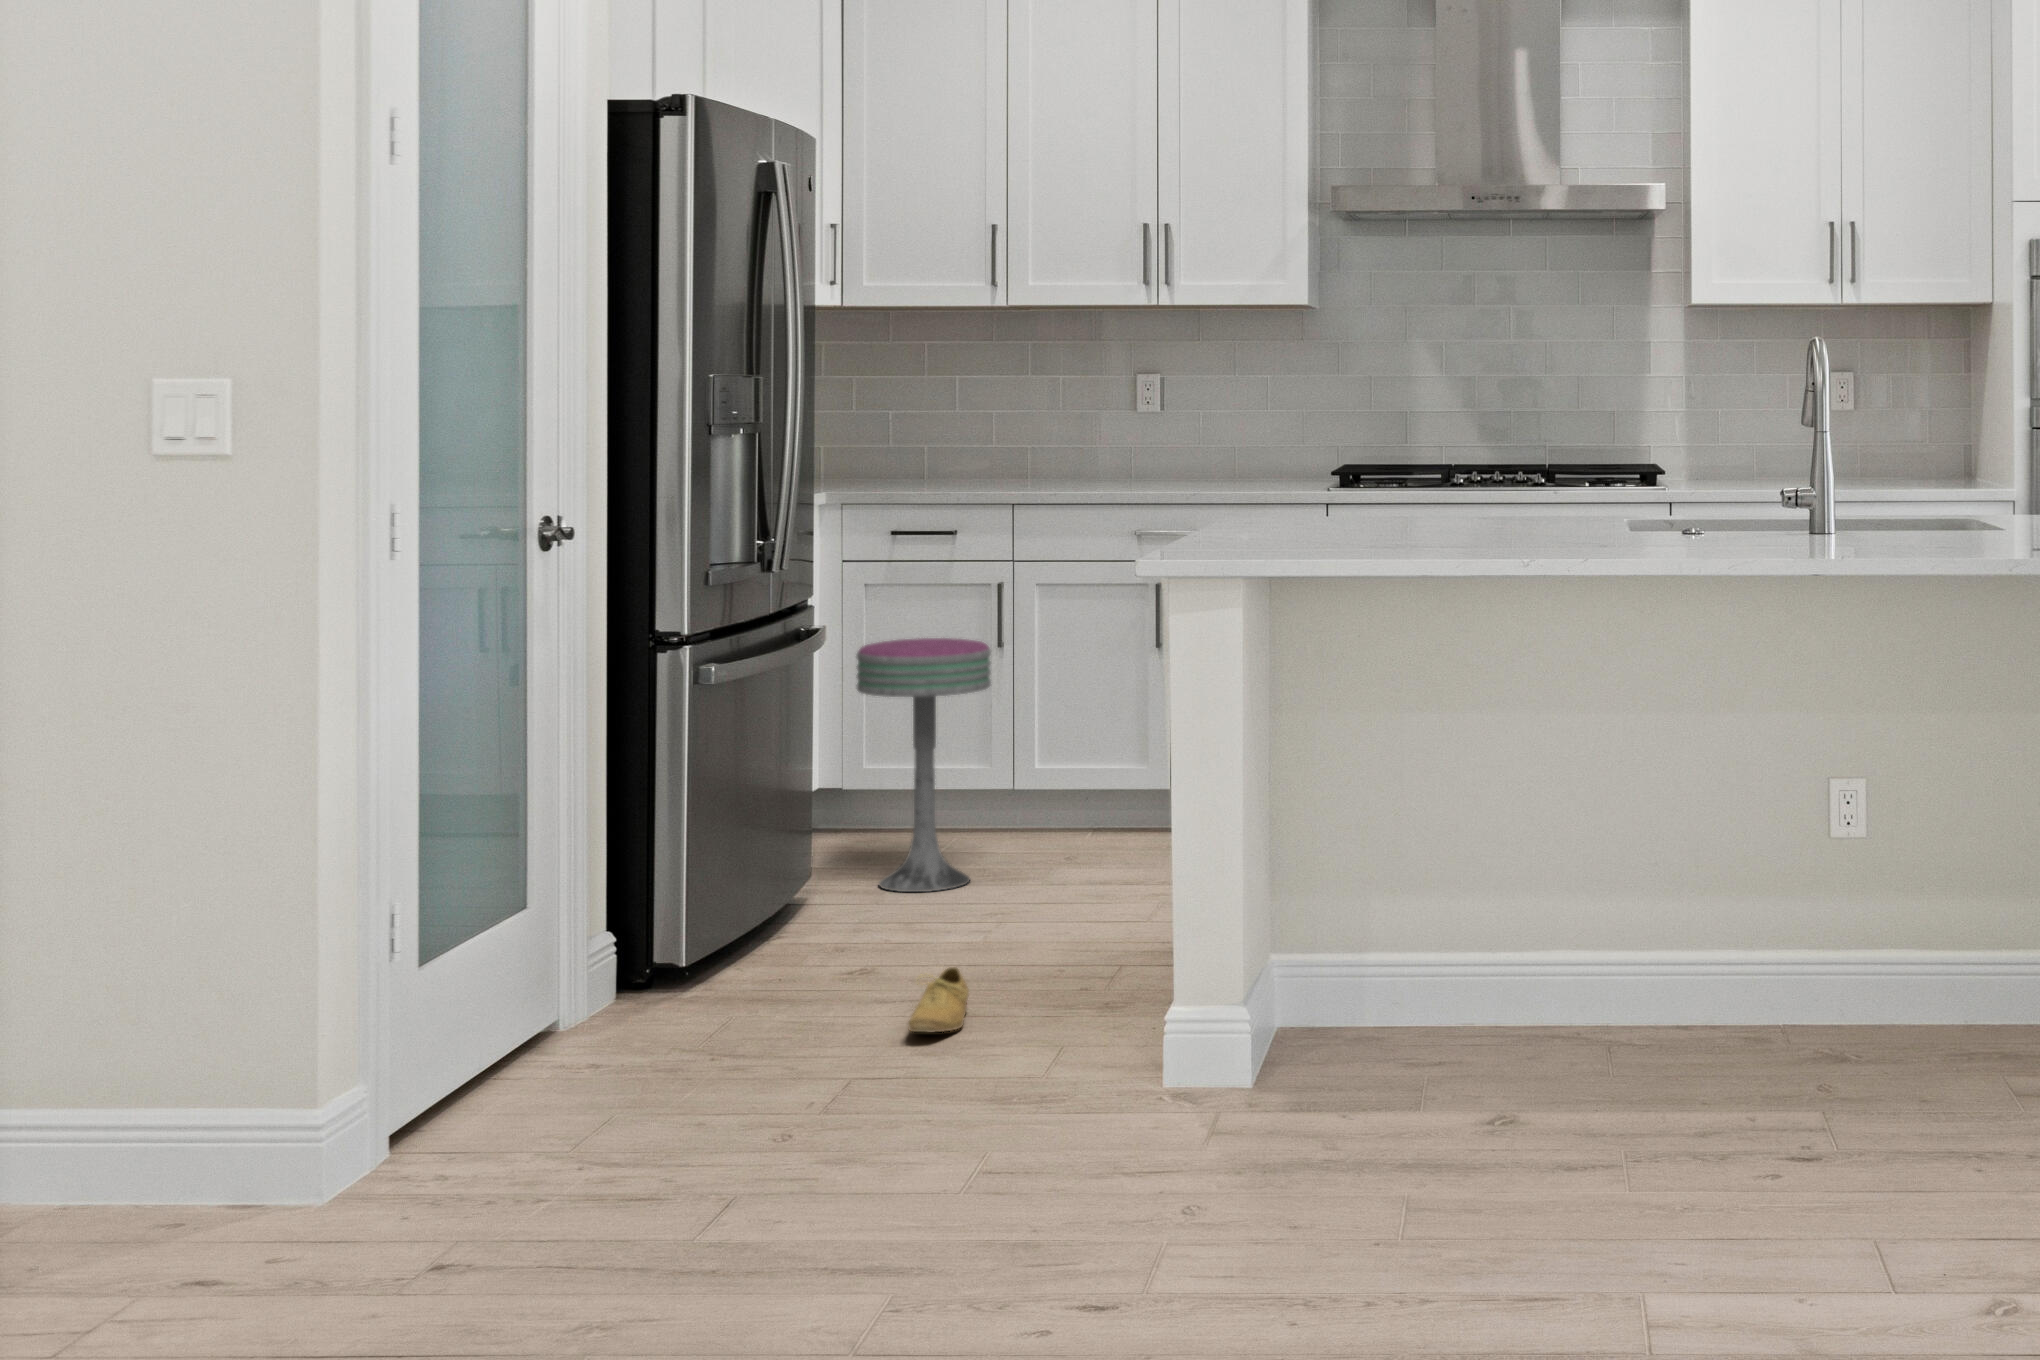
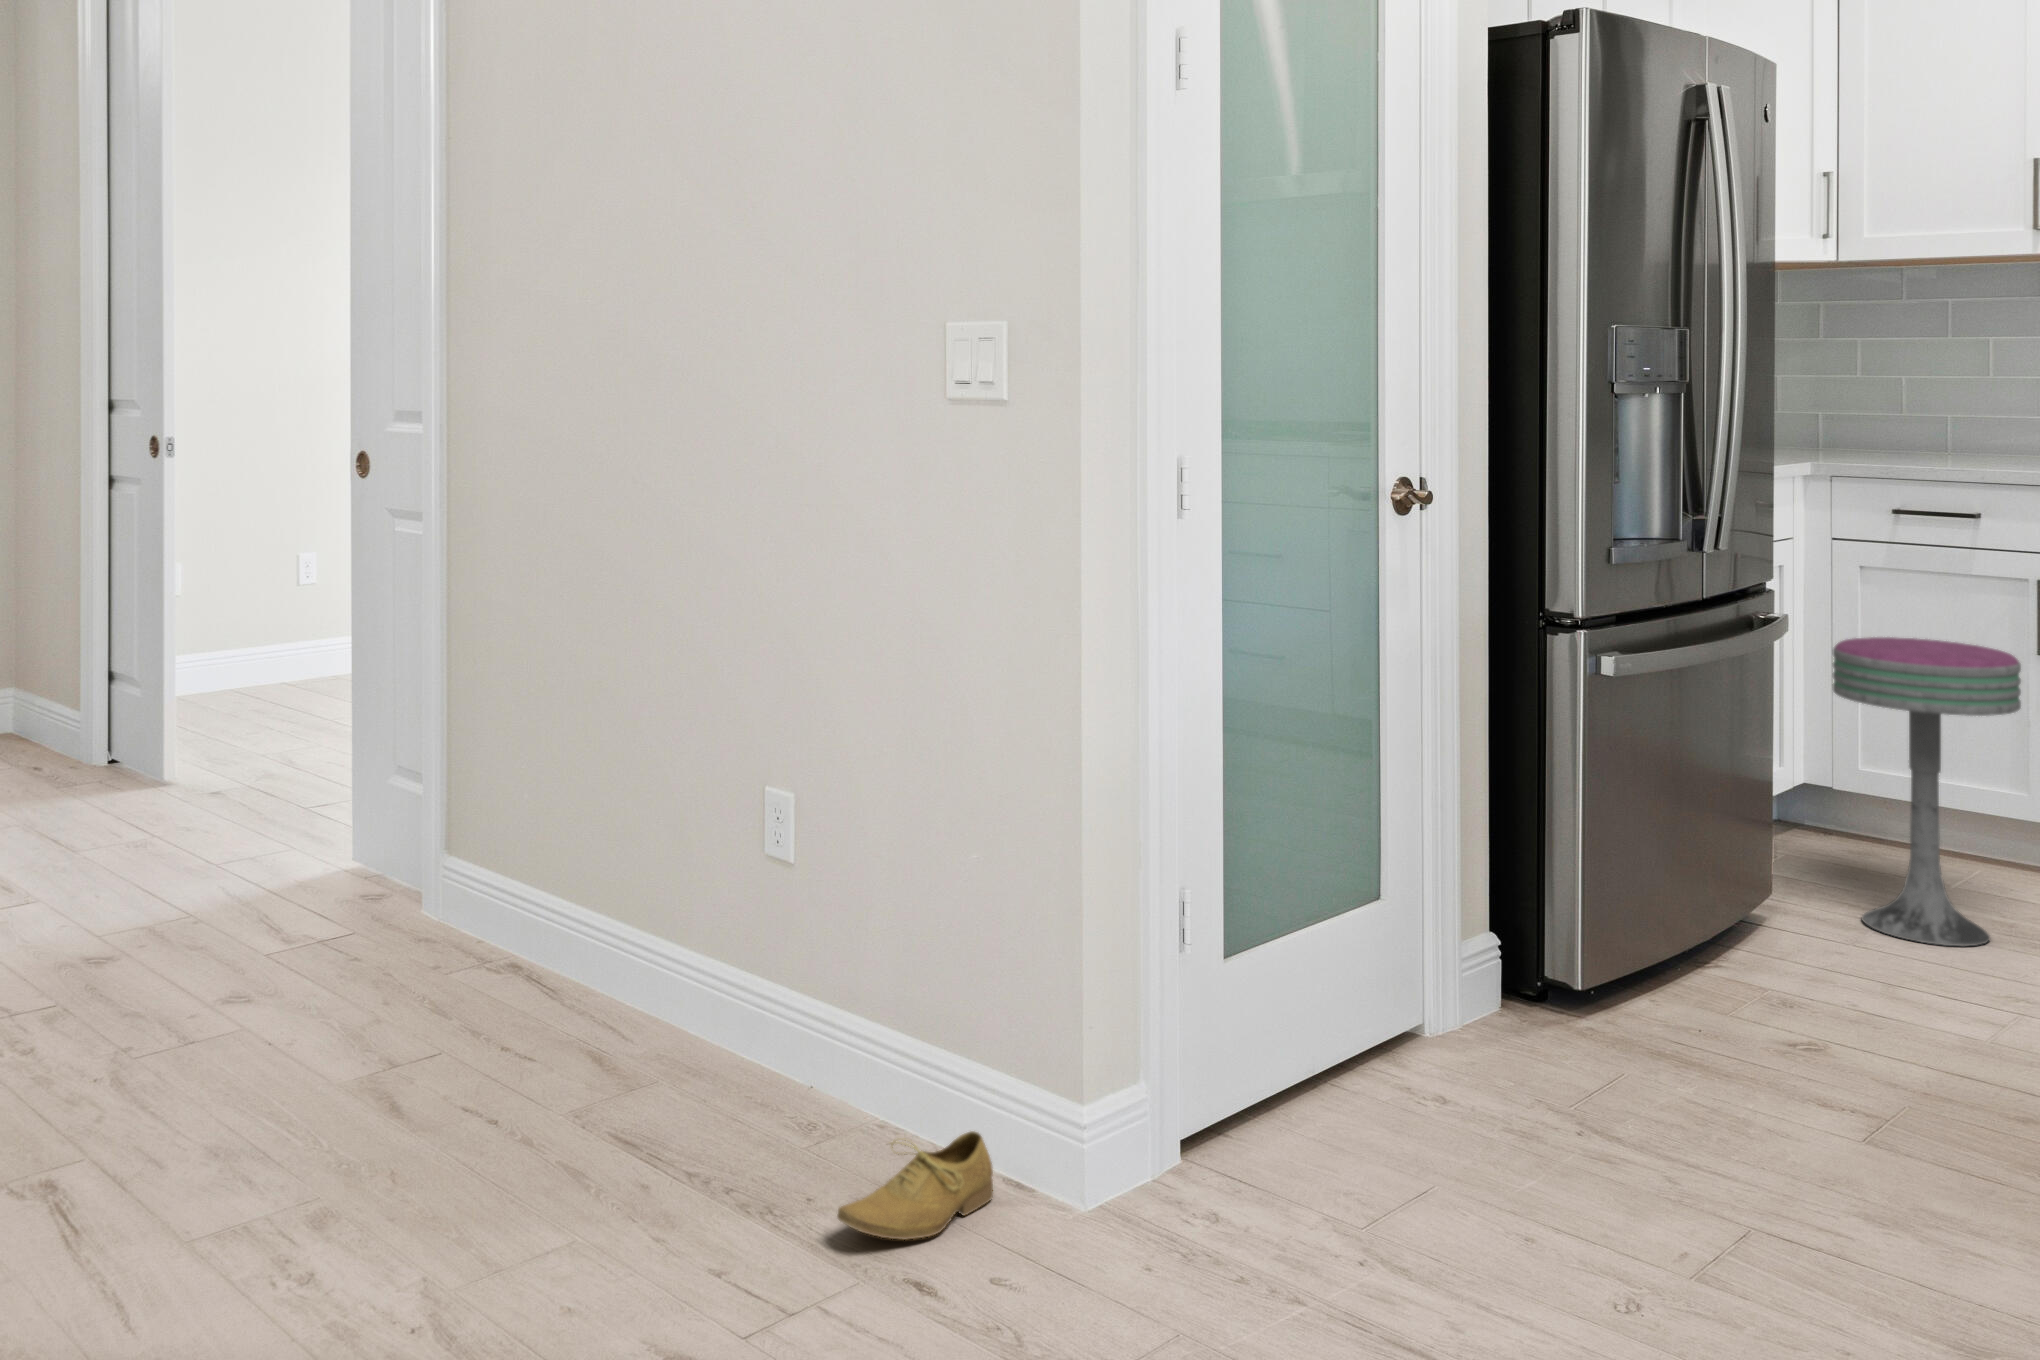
shoe: present [908,967,969,1032] -> present [837,1131,993,1239]

